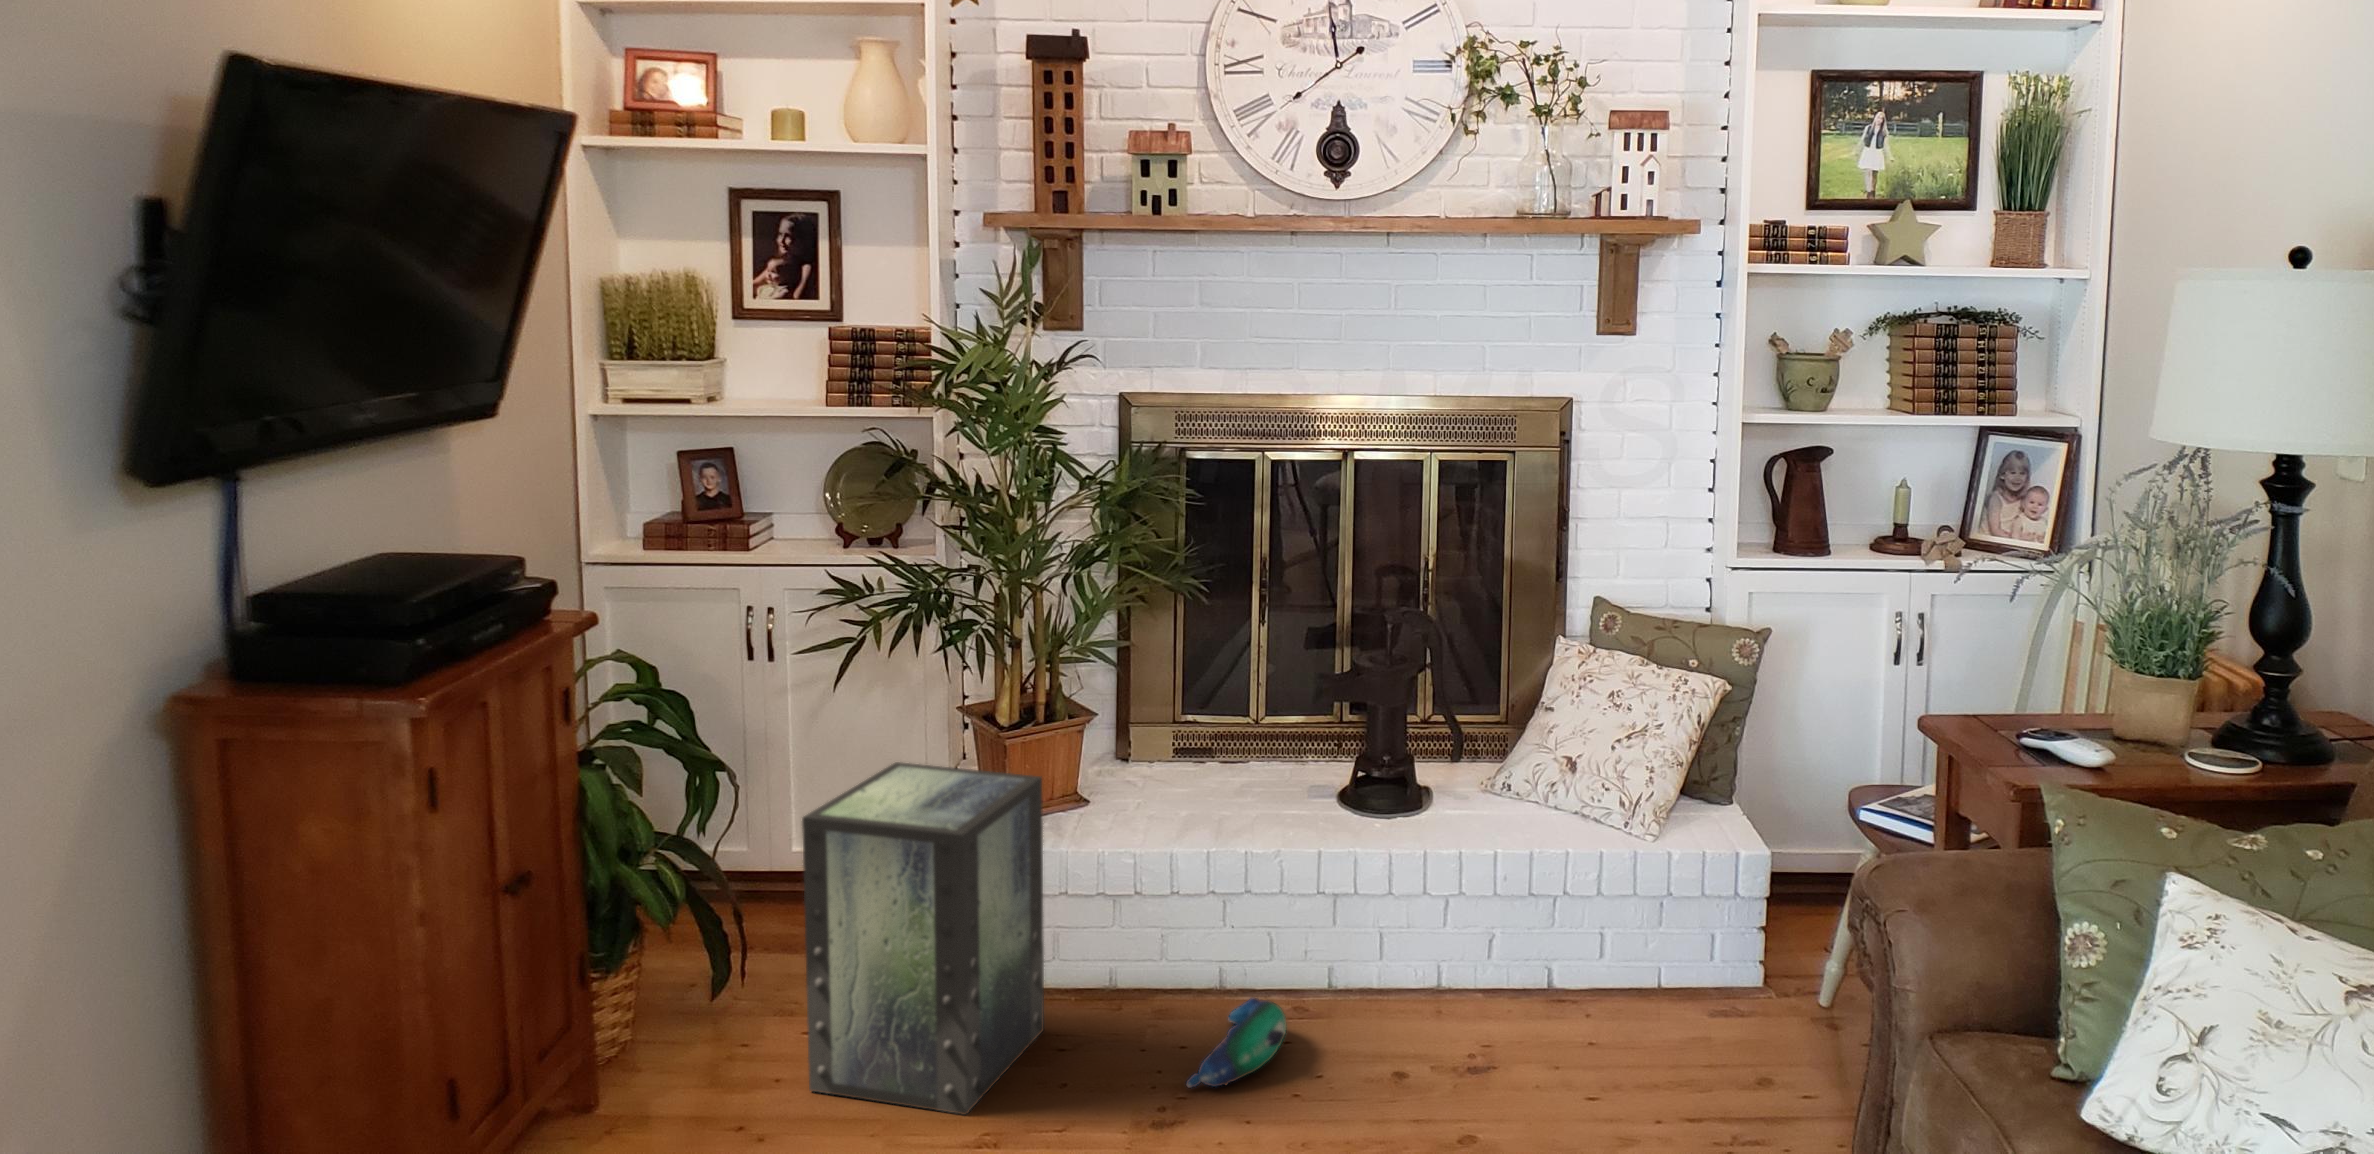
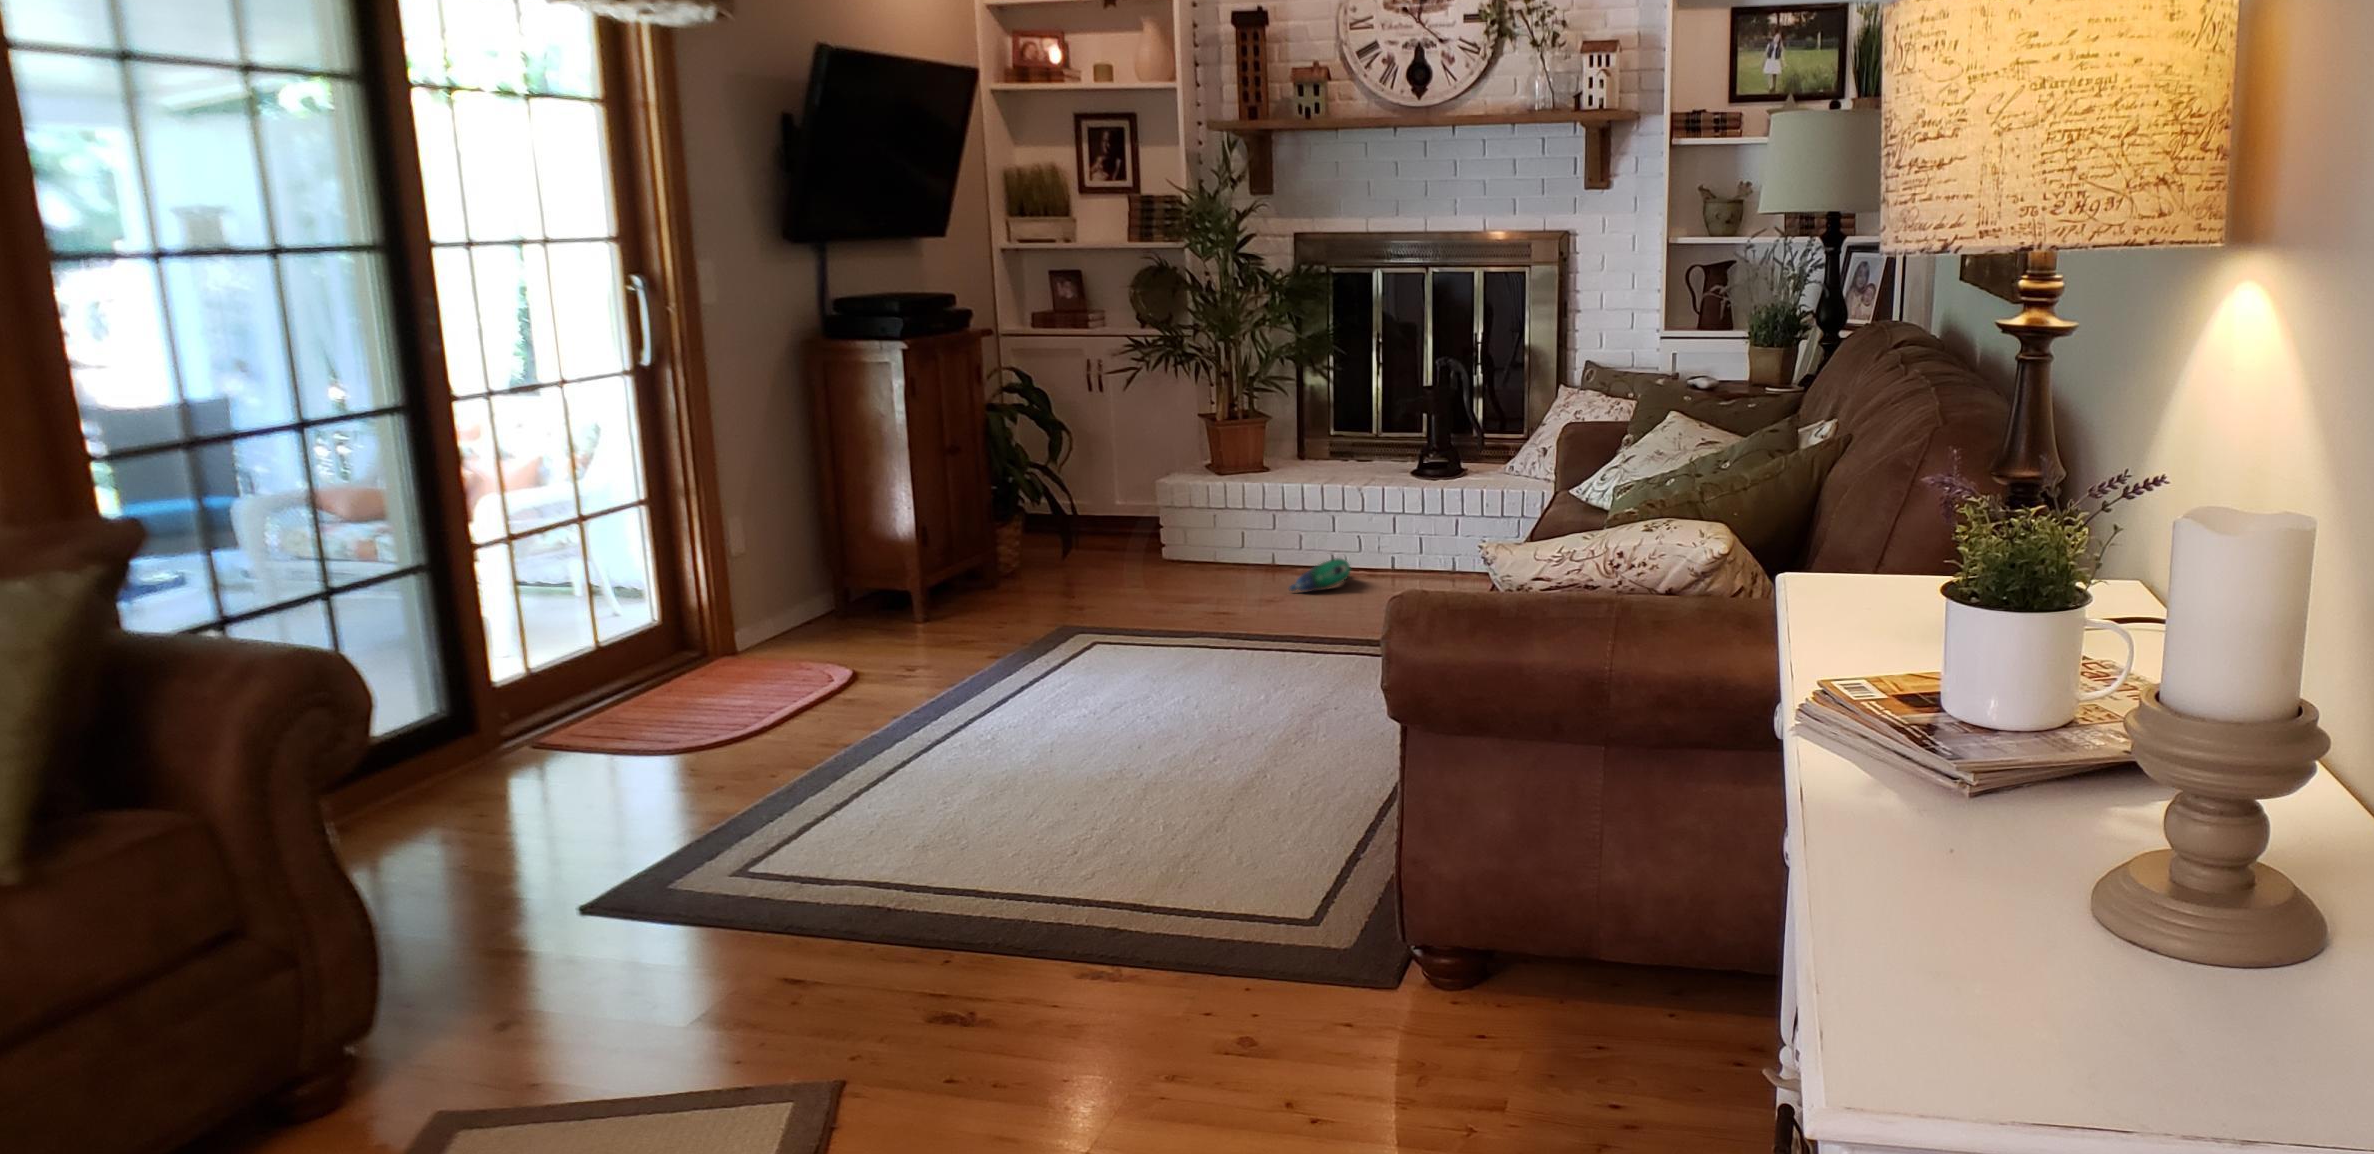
storage box: present [802,762,1044,1115] -> none [1096,427,1228,593]

